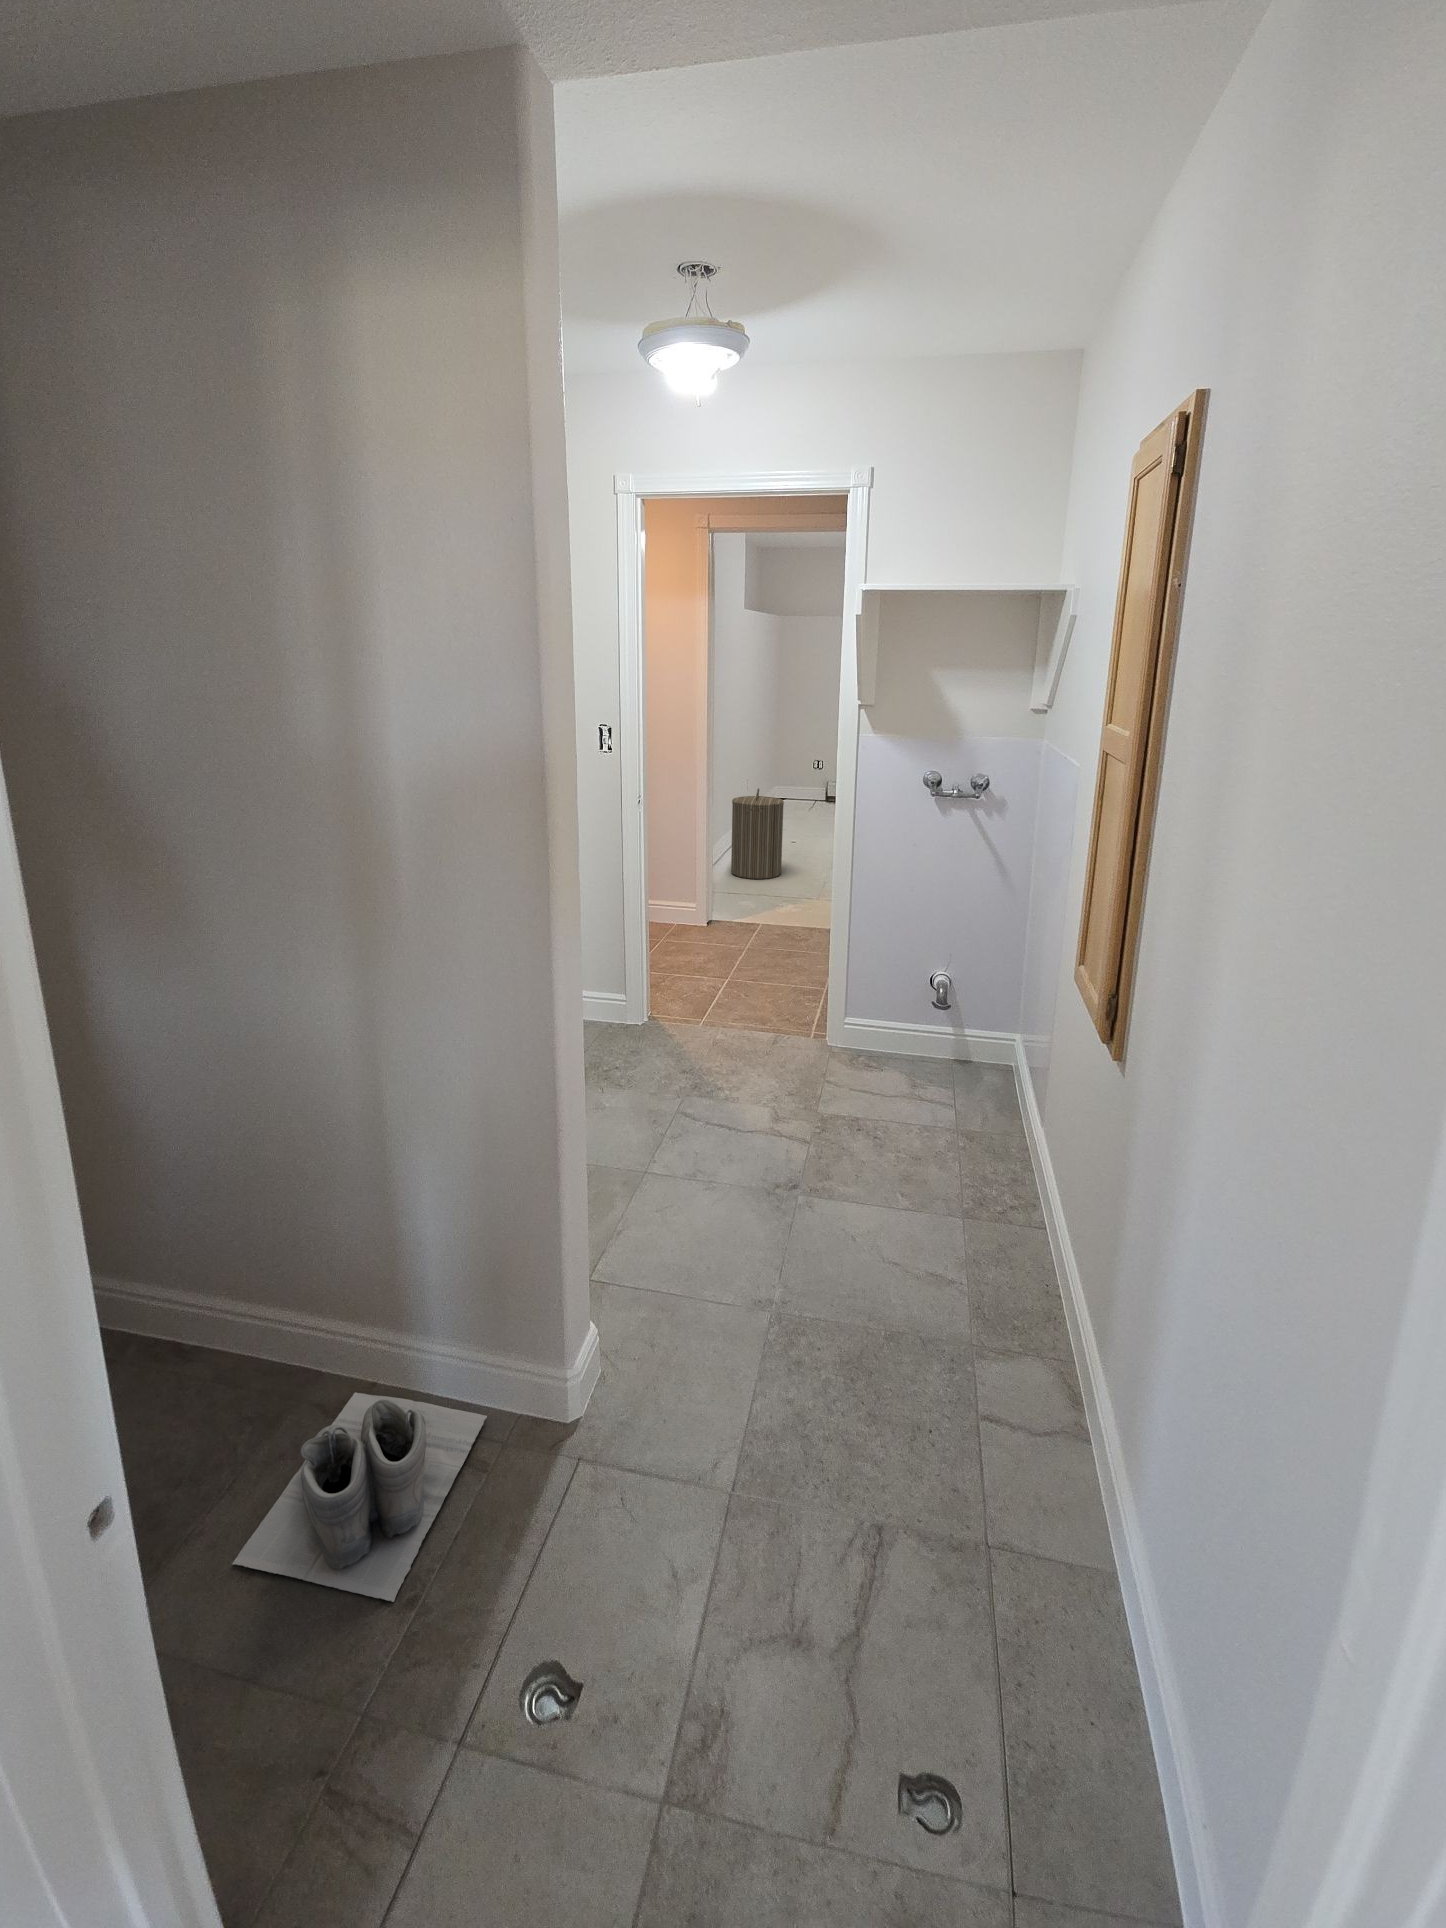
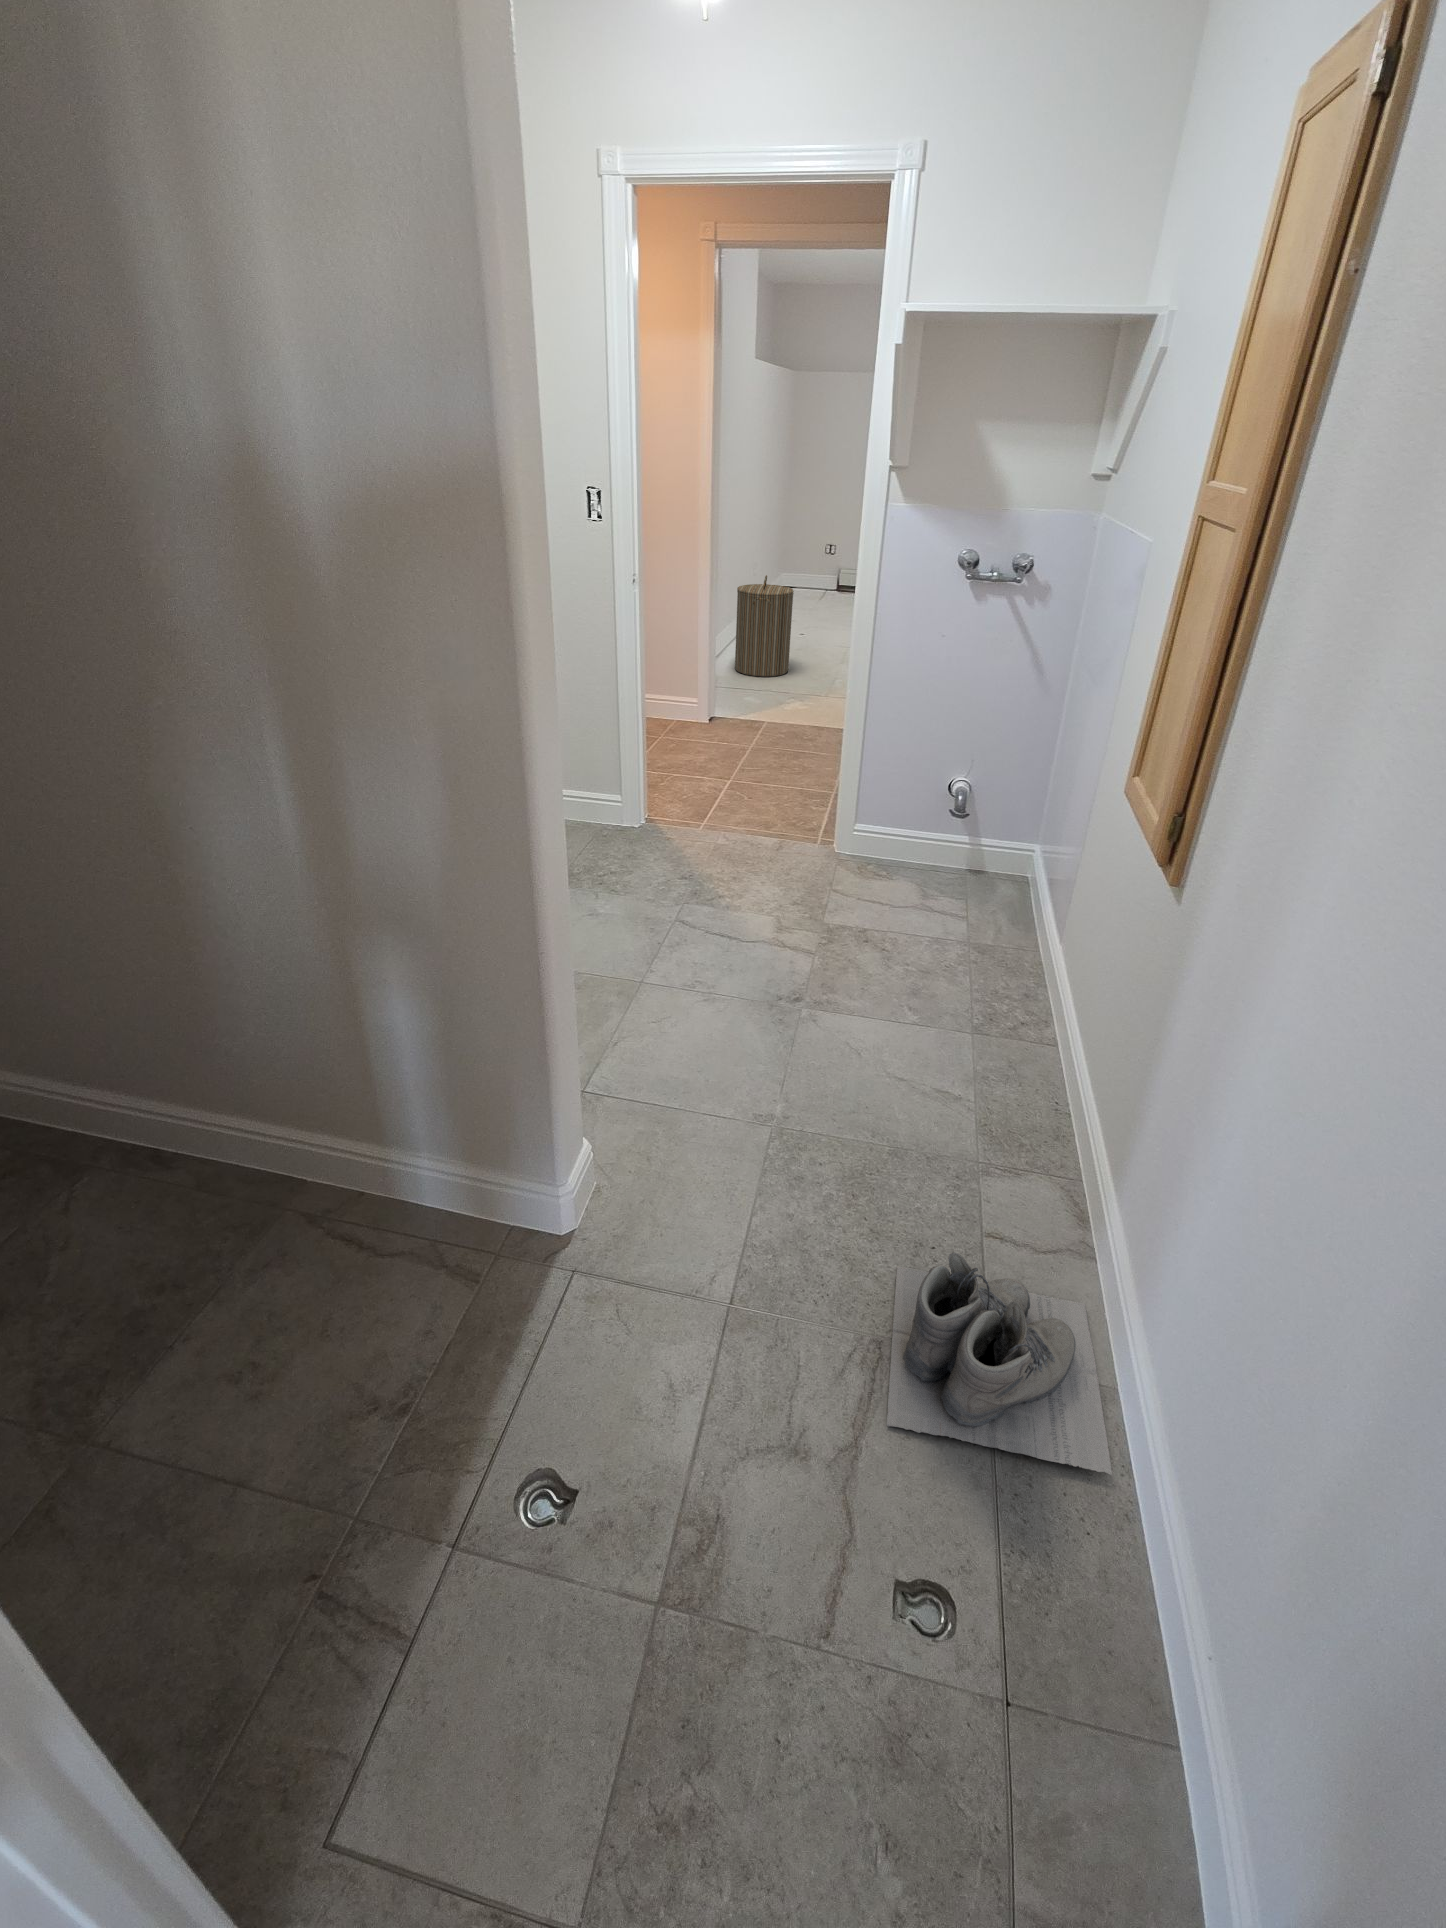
boots: present [232,1392,487,1602] -> present [887,1252,1112,1475]

